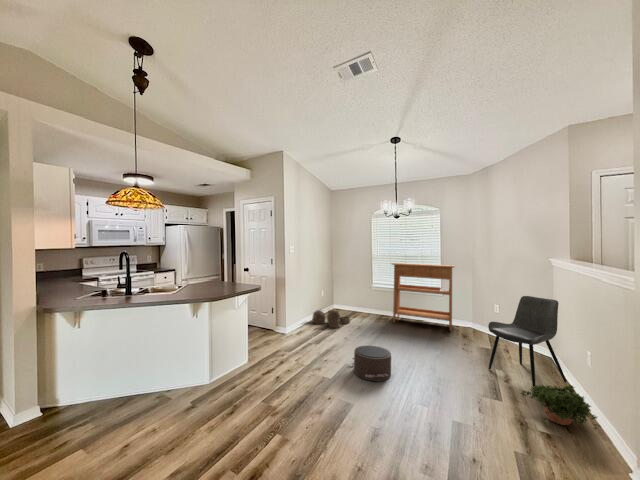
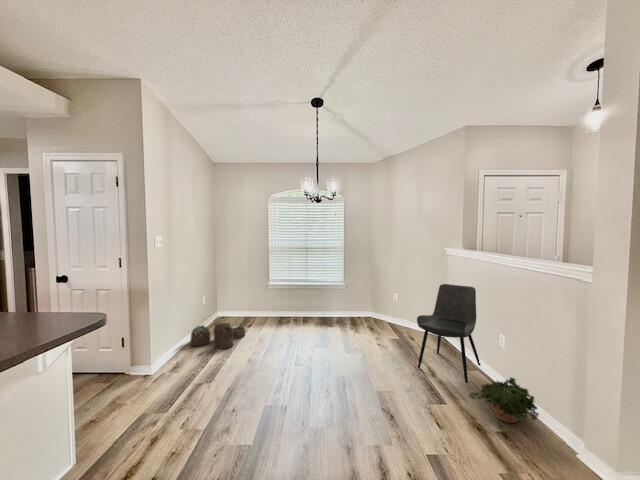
console table: present [392,263,455,331] -> none [295,253,365,325]
pouf: present [352,346,391,381] -> none [271,373,331,429]

